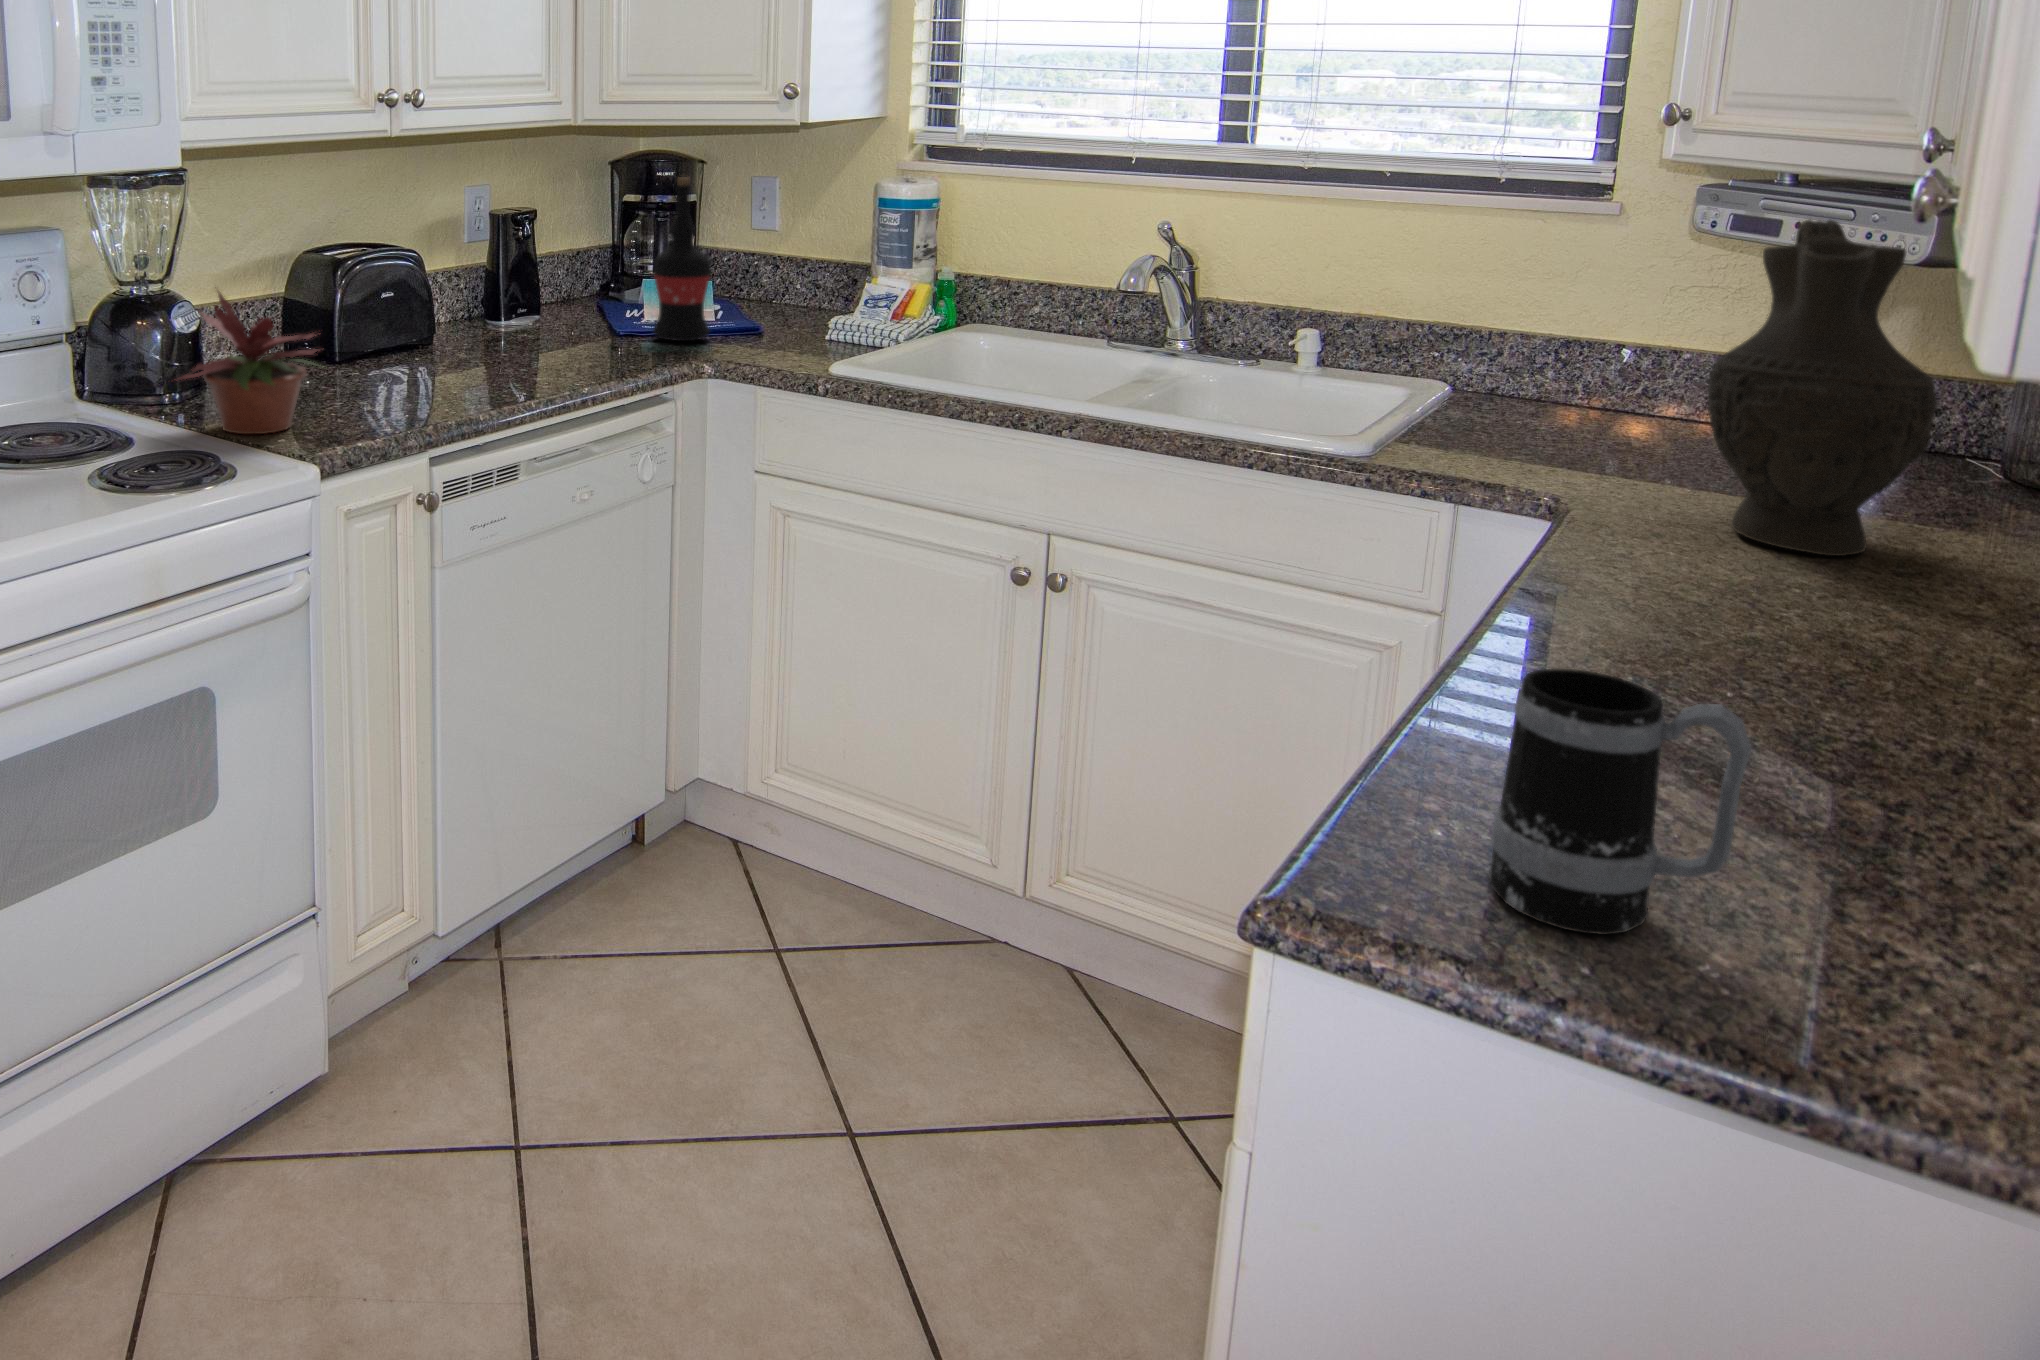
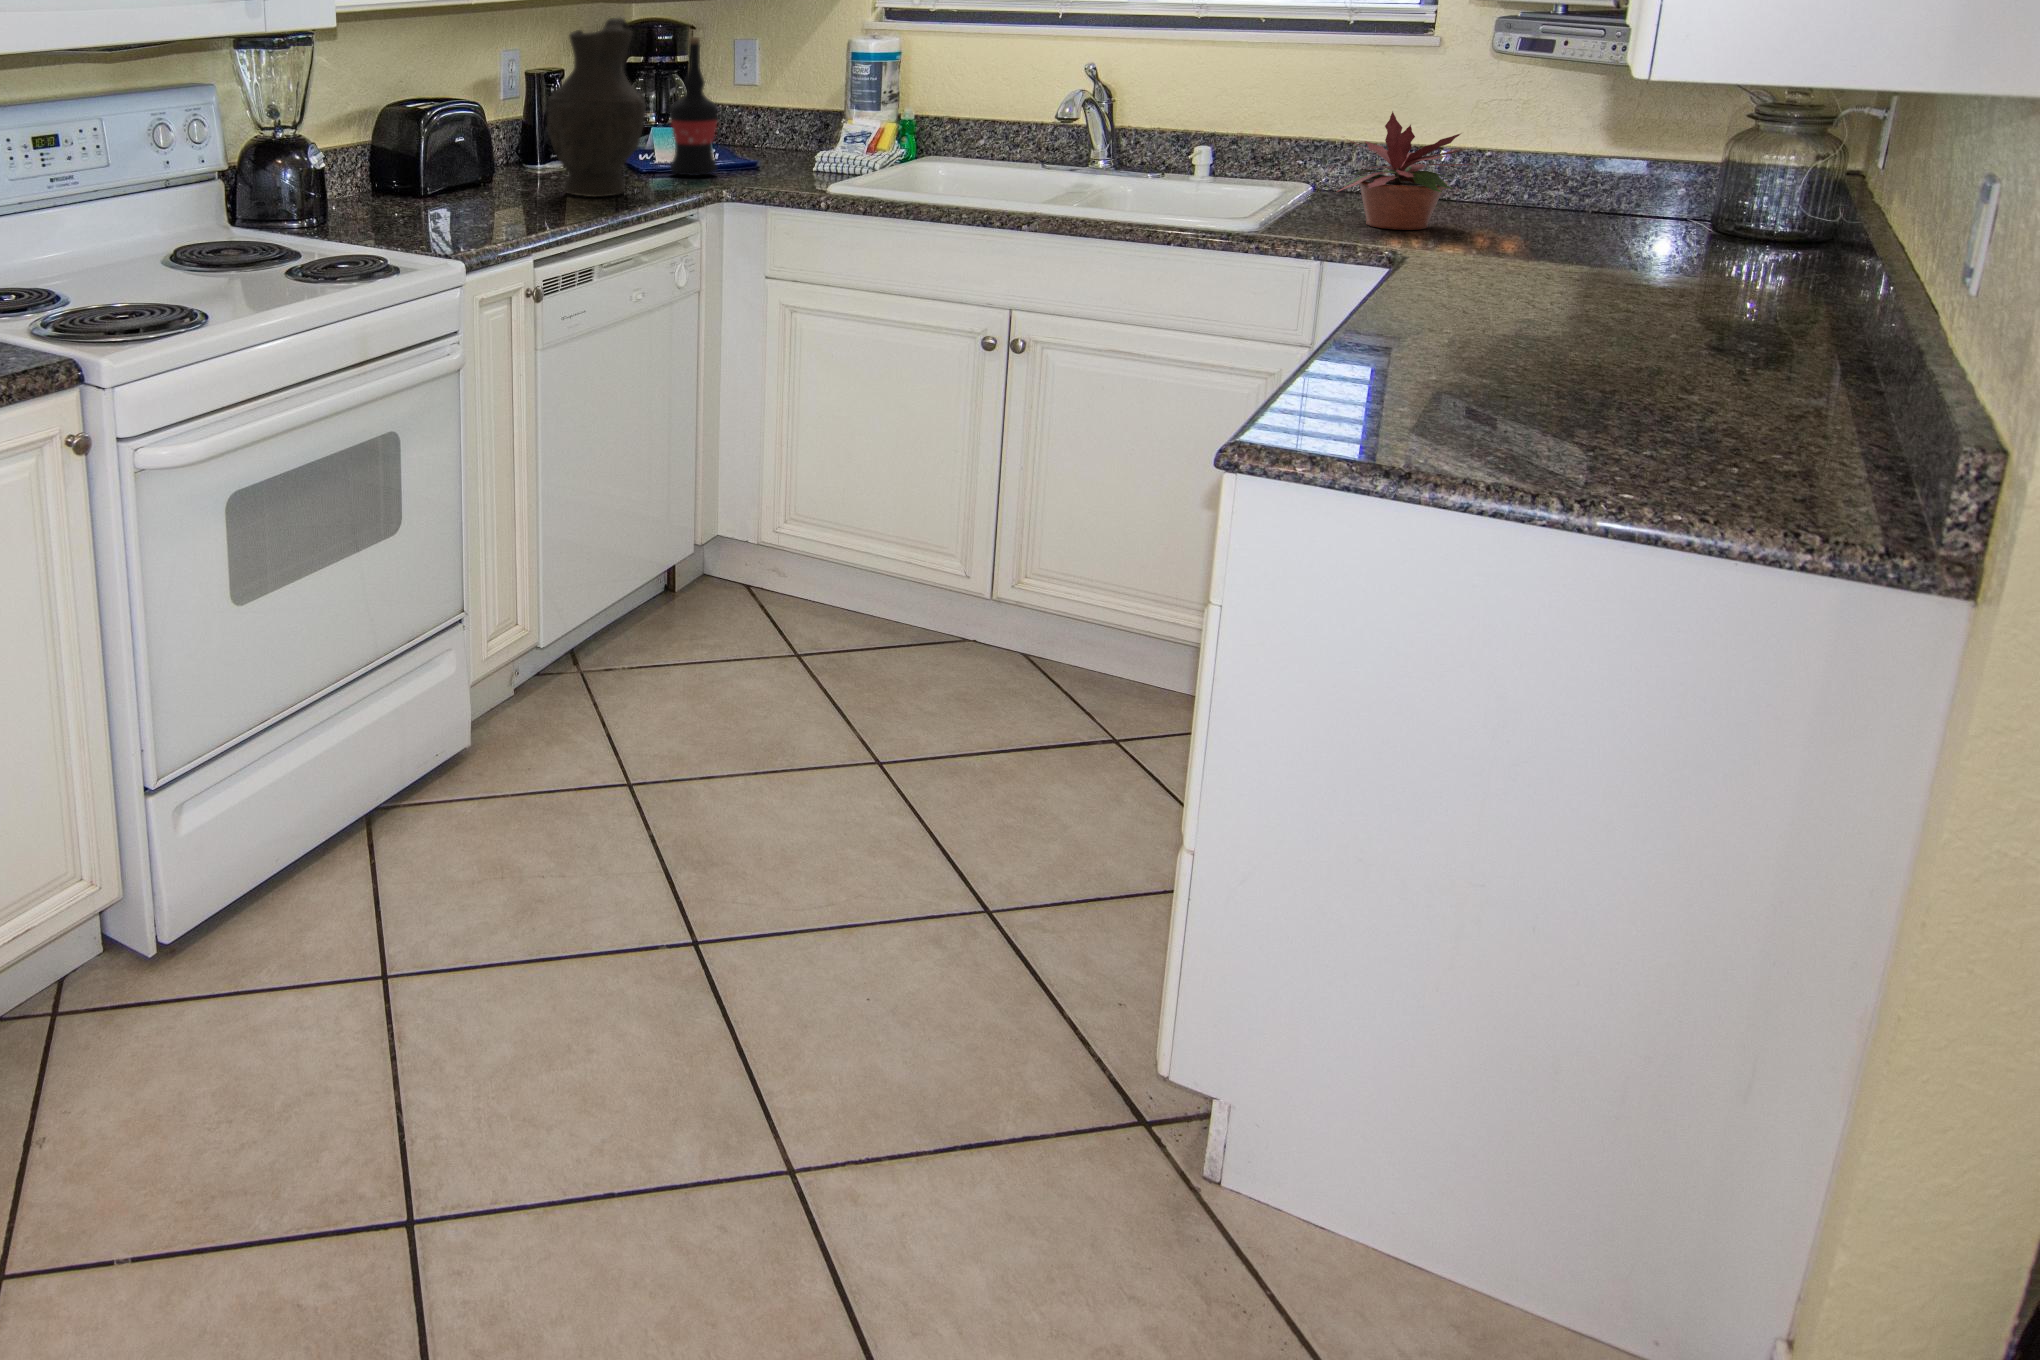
decorative vase: present [1708,219,1937,556] -> present [547,18,646,197]
potted plant: present [181,291,317,434] -> present [1337,112,1468,230]
mug: present [1489,668,1751,935] -> none [1361,293,1512,445]

